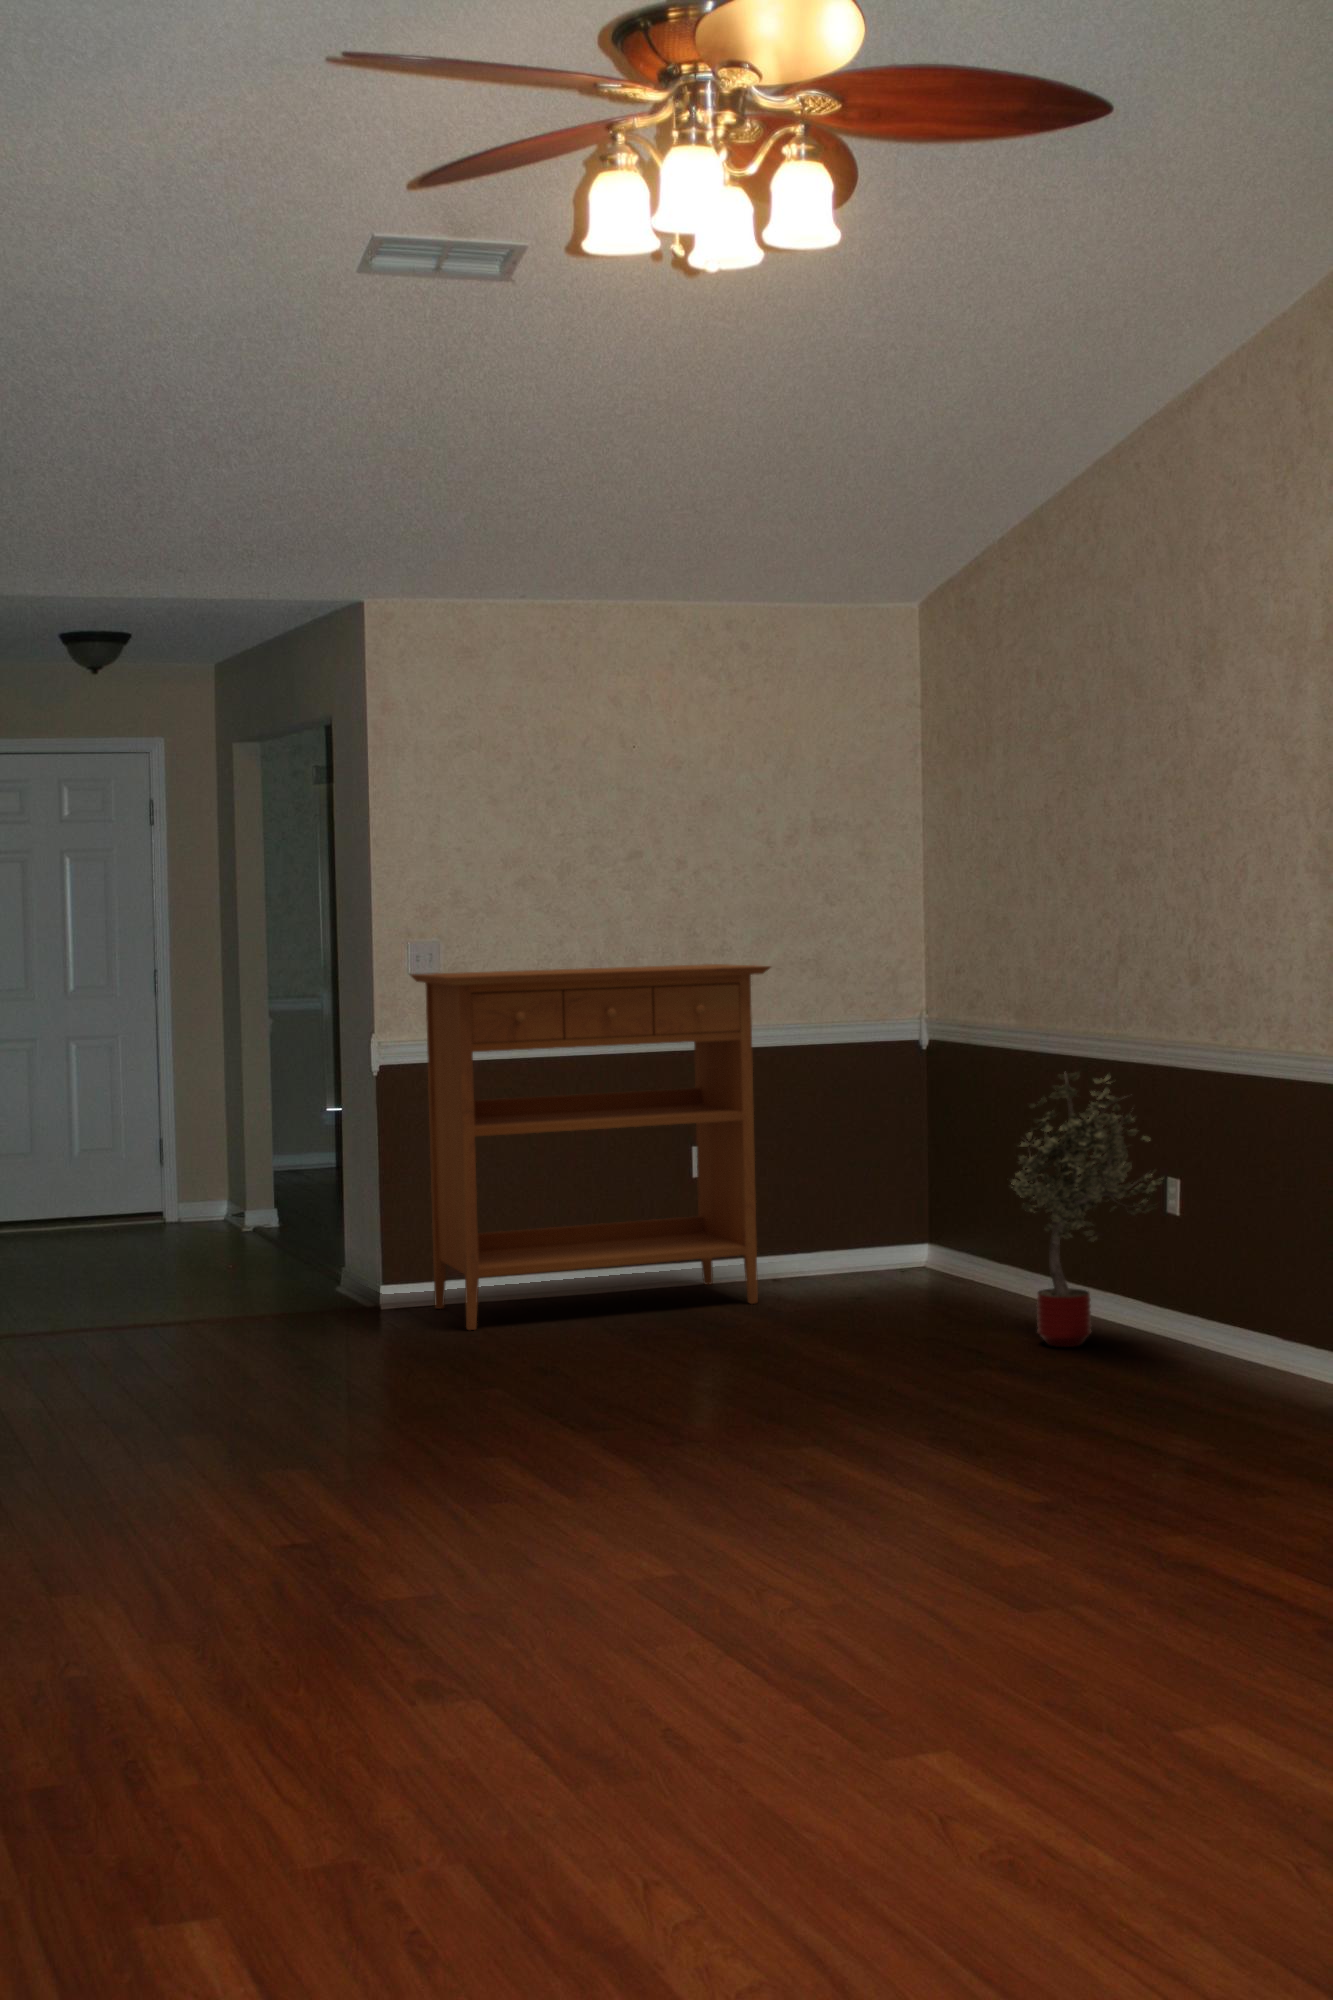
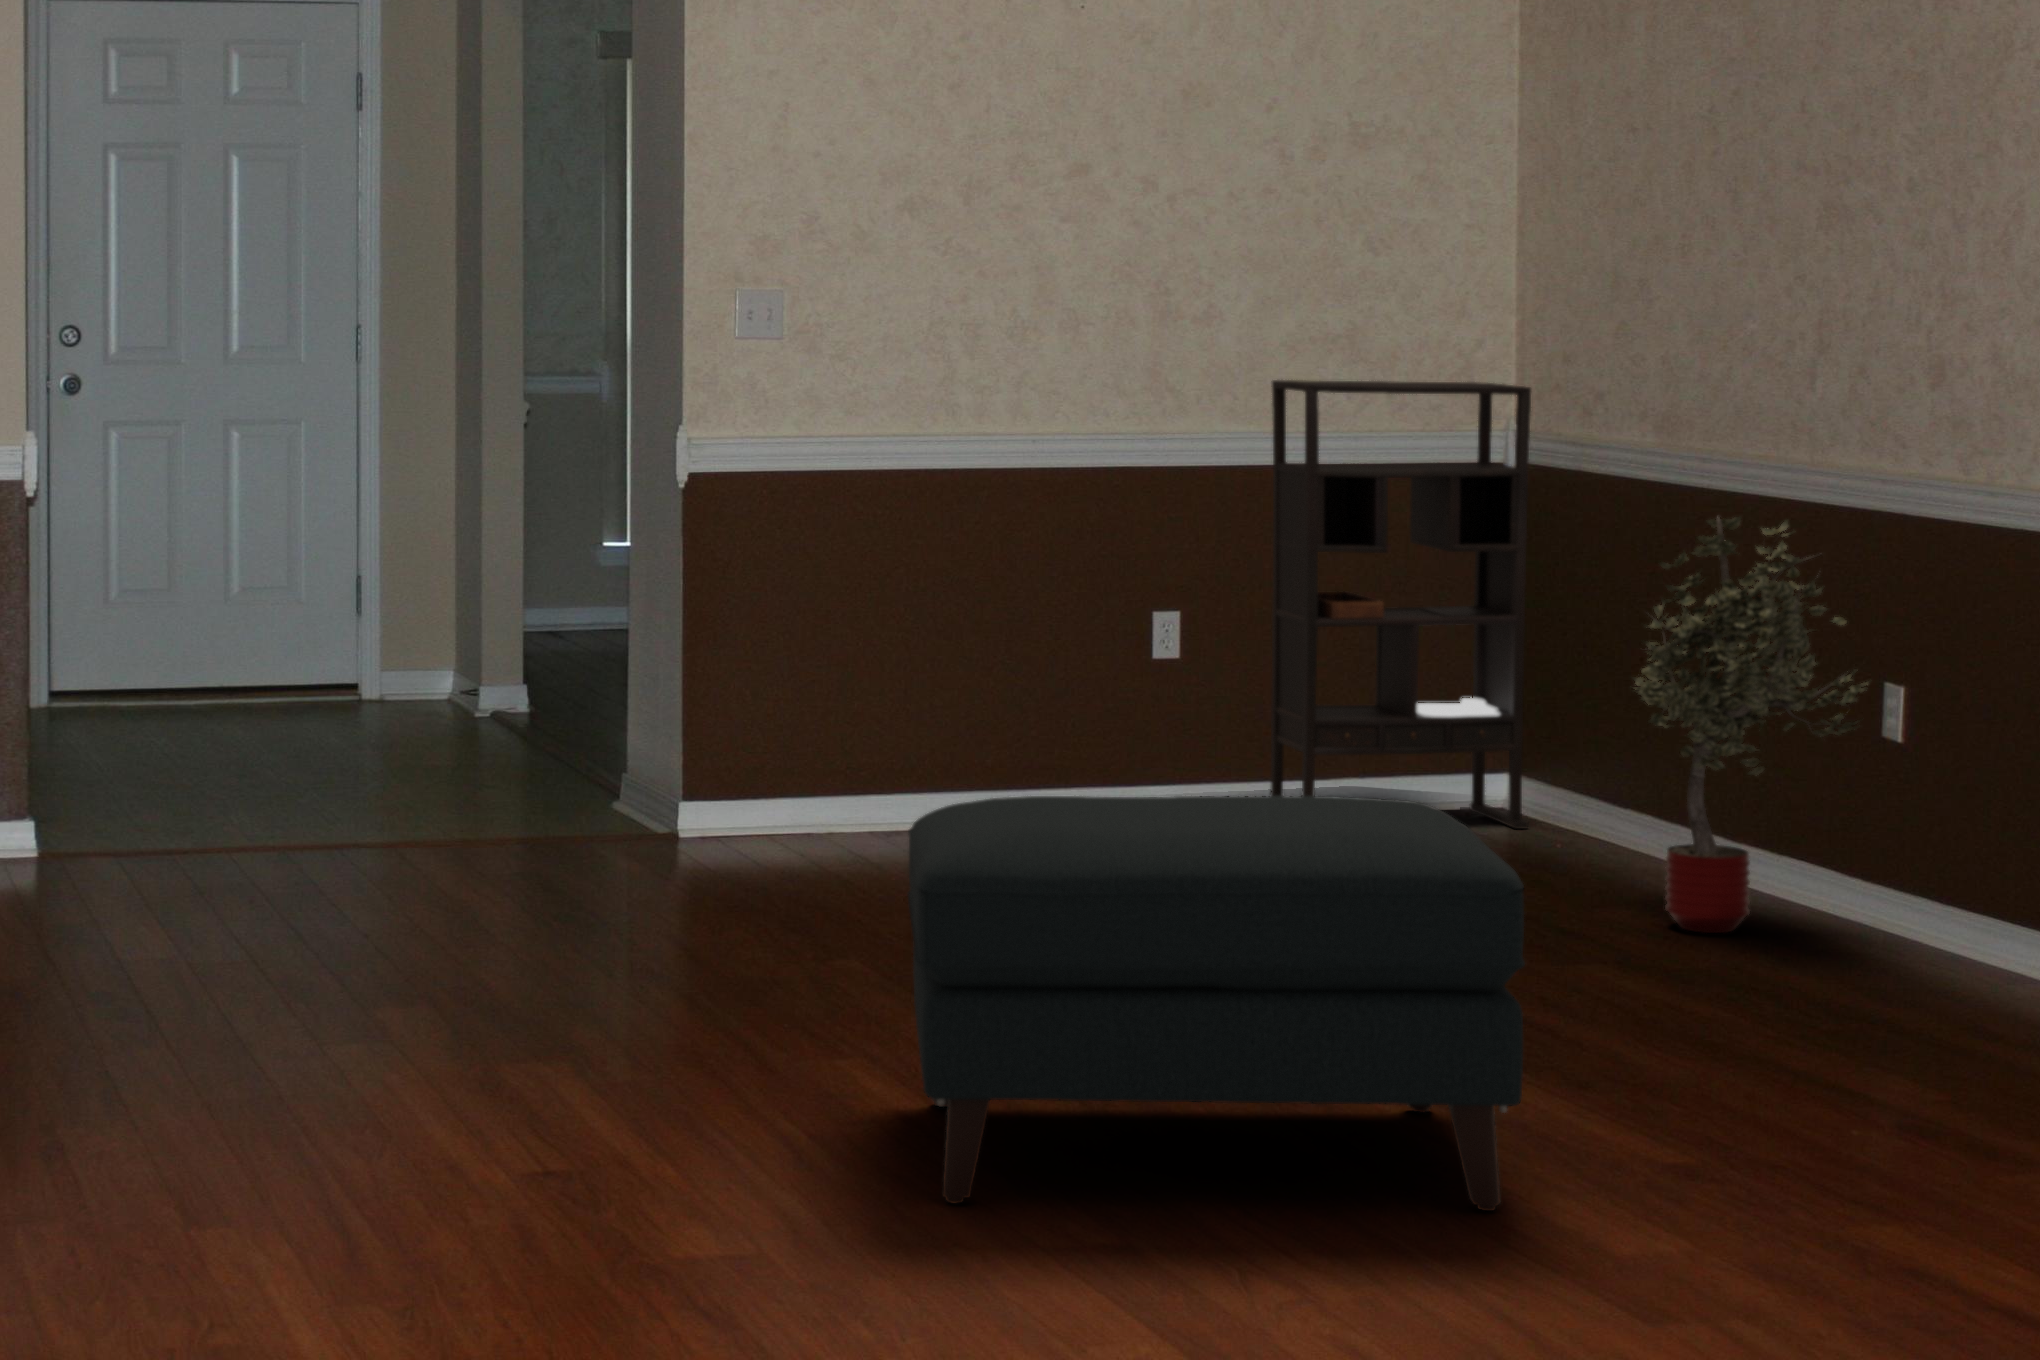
console table: present [411,964,771,1330] -> none [735,338,1278,868]
bookshelf: none [766,989,939,1289] -> present [1270,380,1531,829]
ottoman: none [539,1280,979,1592] -> present [908,796,1525,1211]

